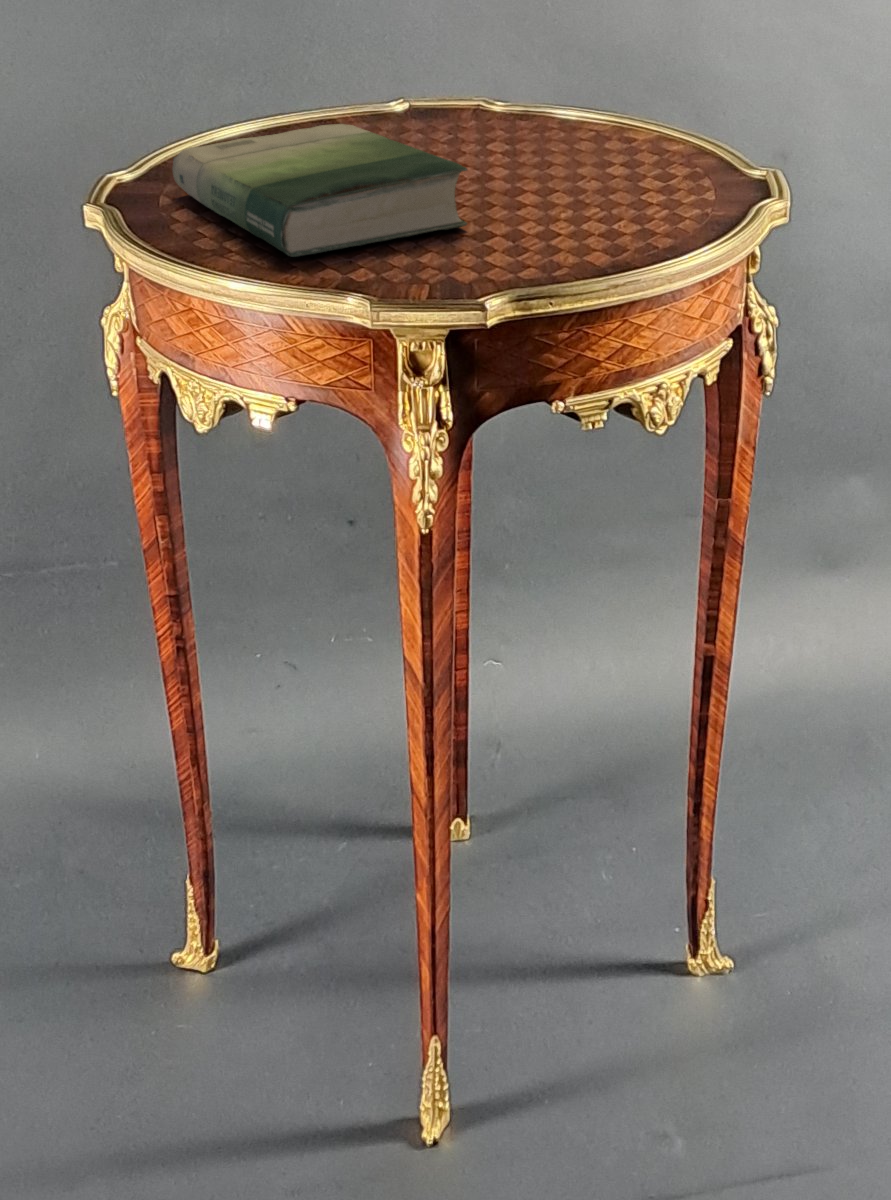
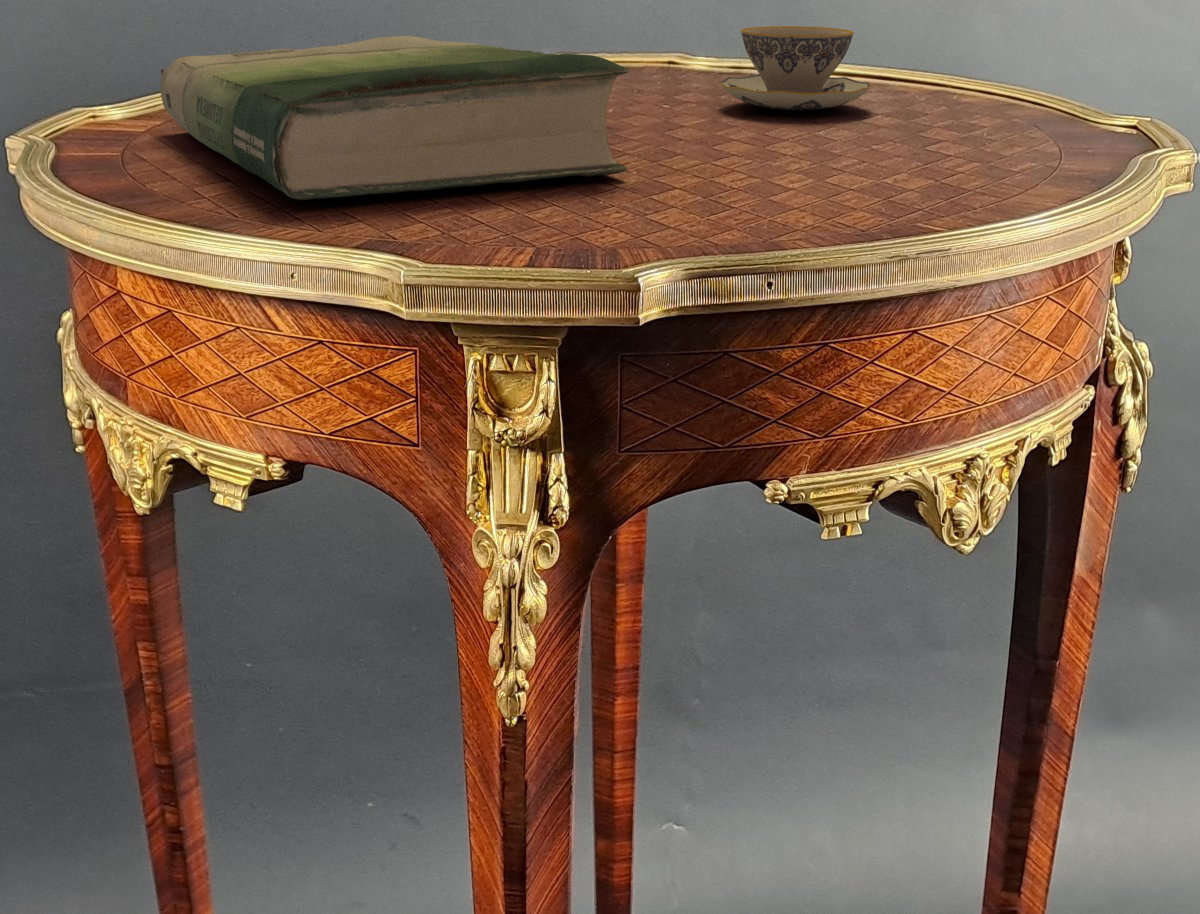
teacup: none [516,98,613,159] -> present [719,26,871,110]

